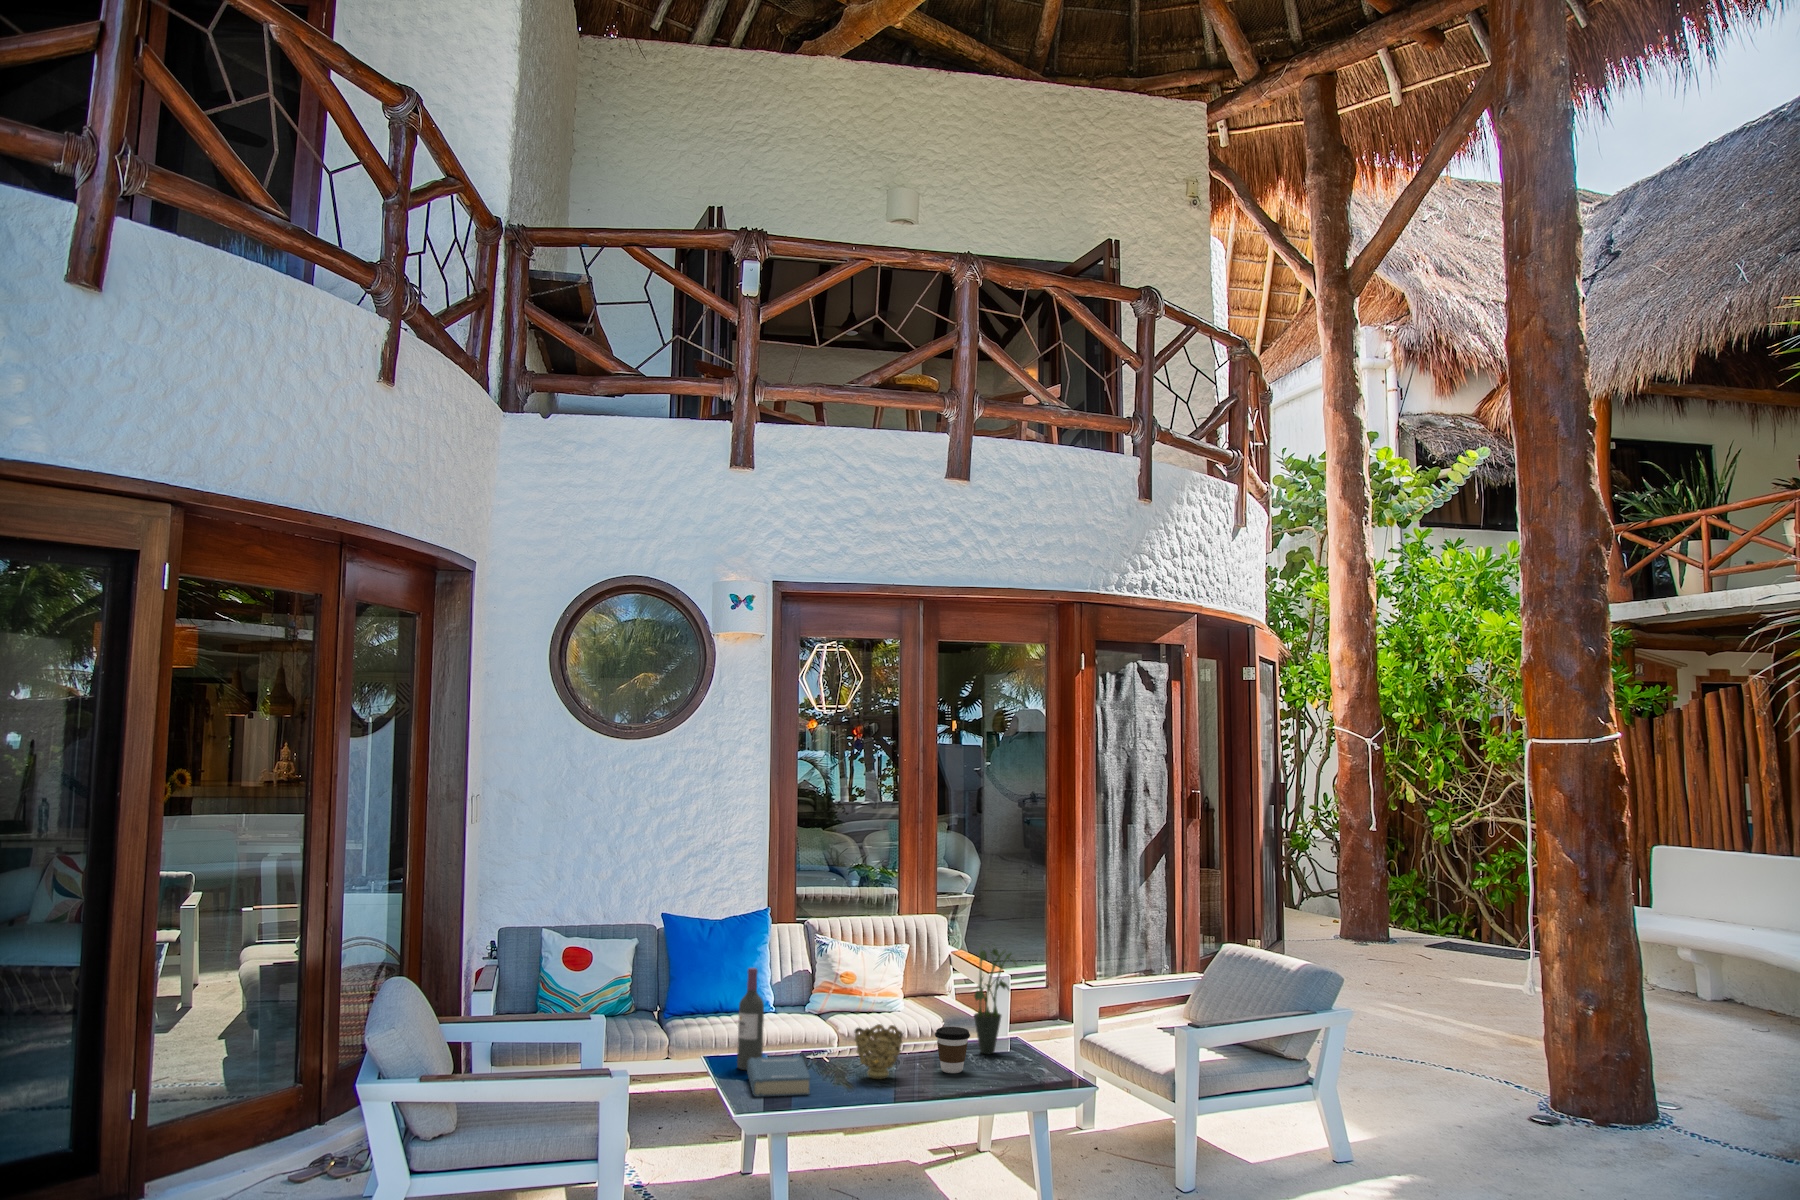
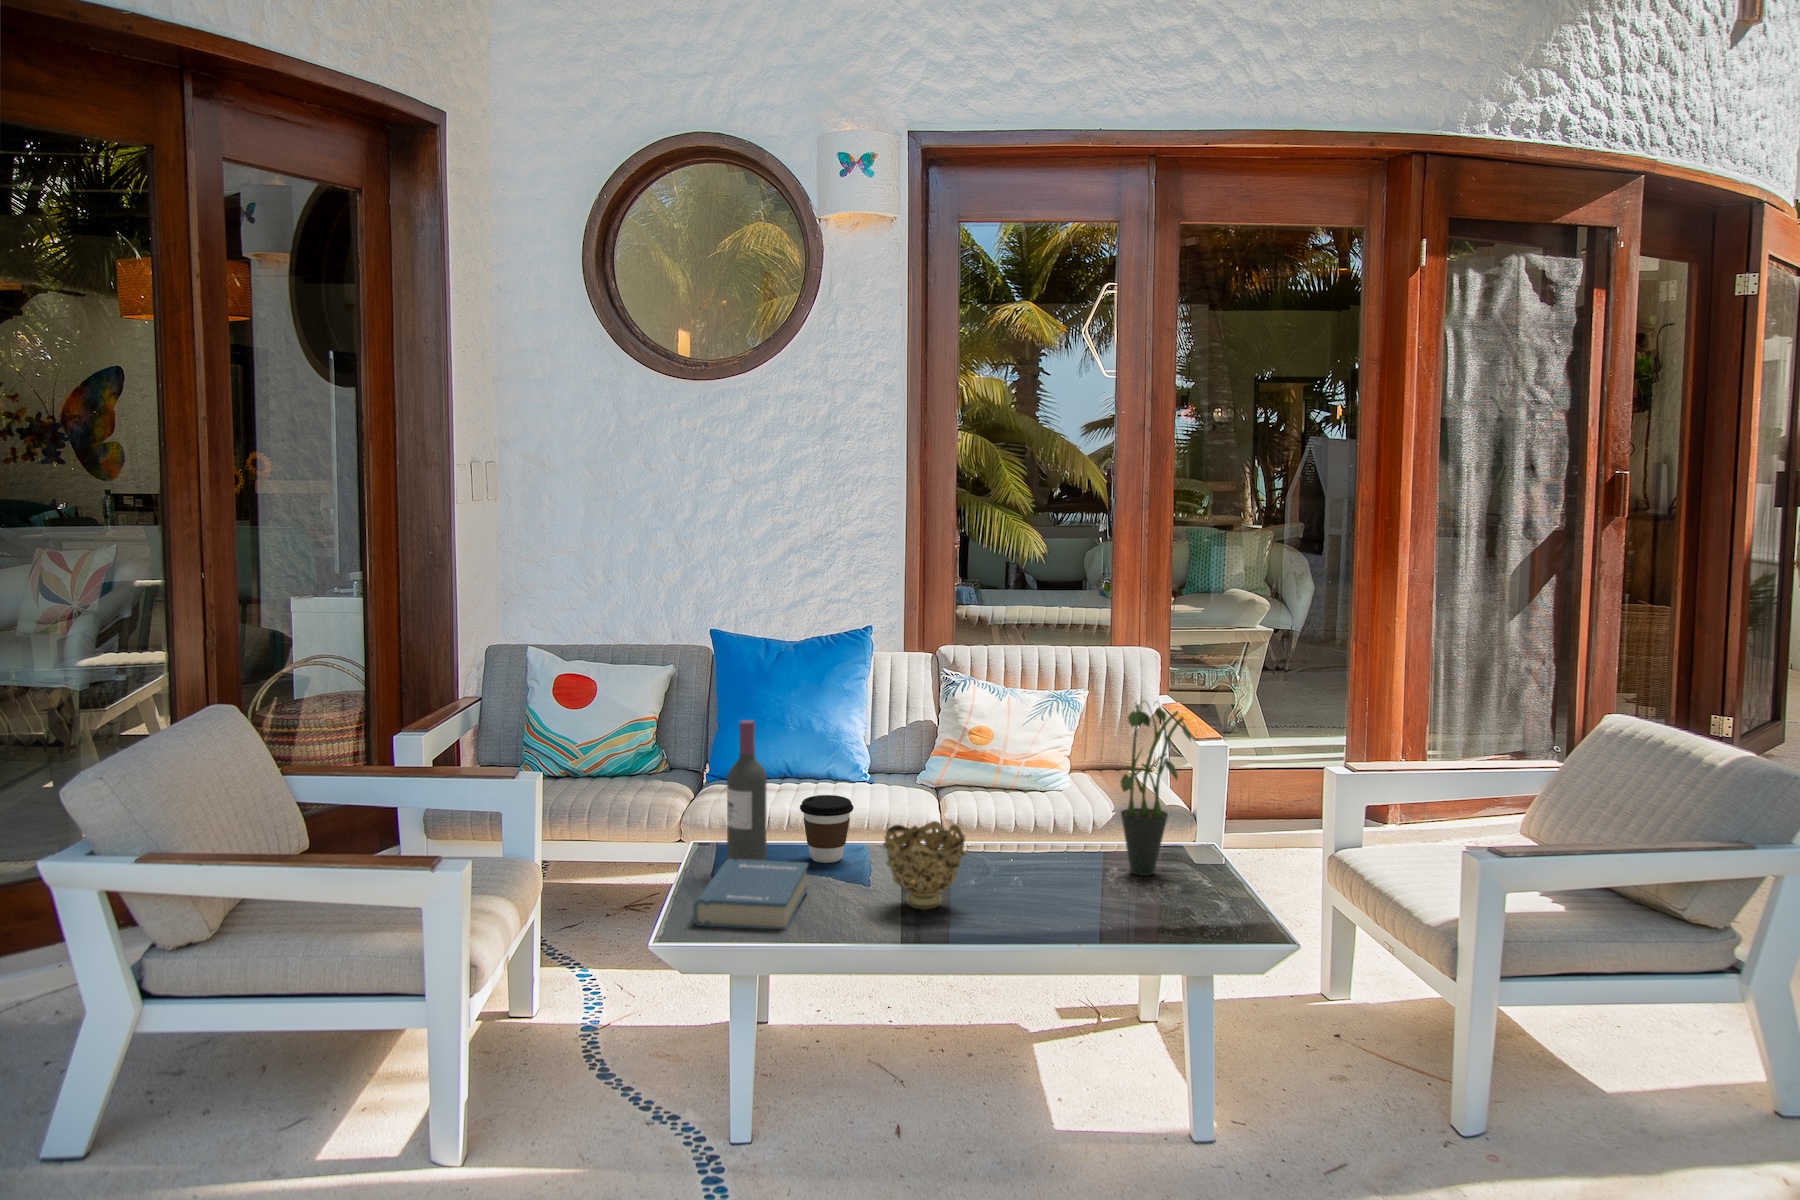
coffee cup: present [935,1027,970,1073] -> present [800,795,853,863]

